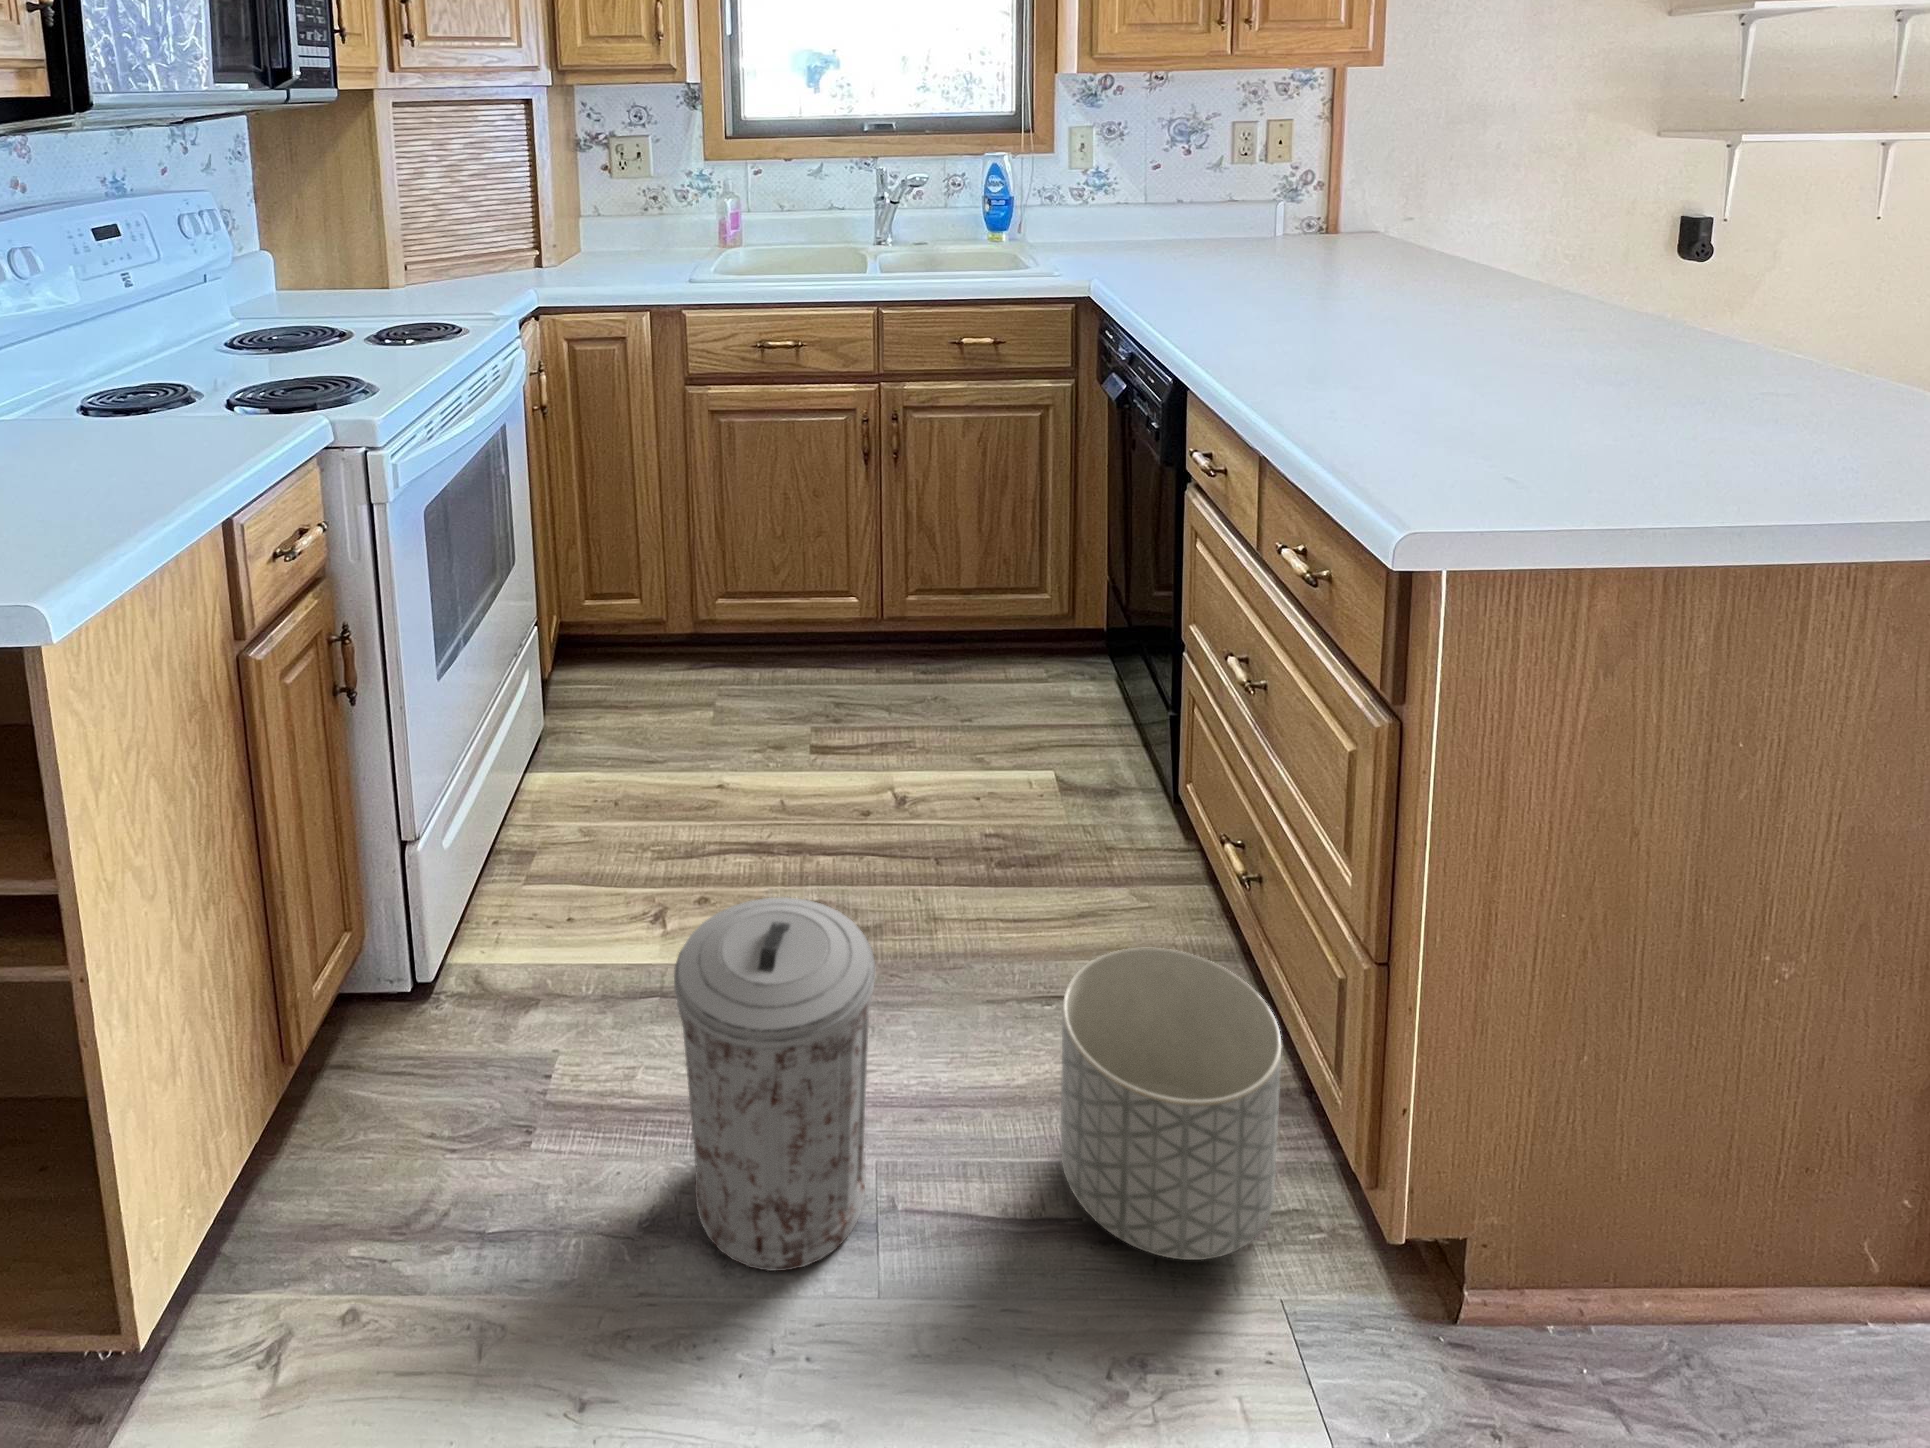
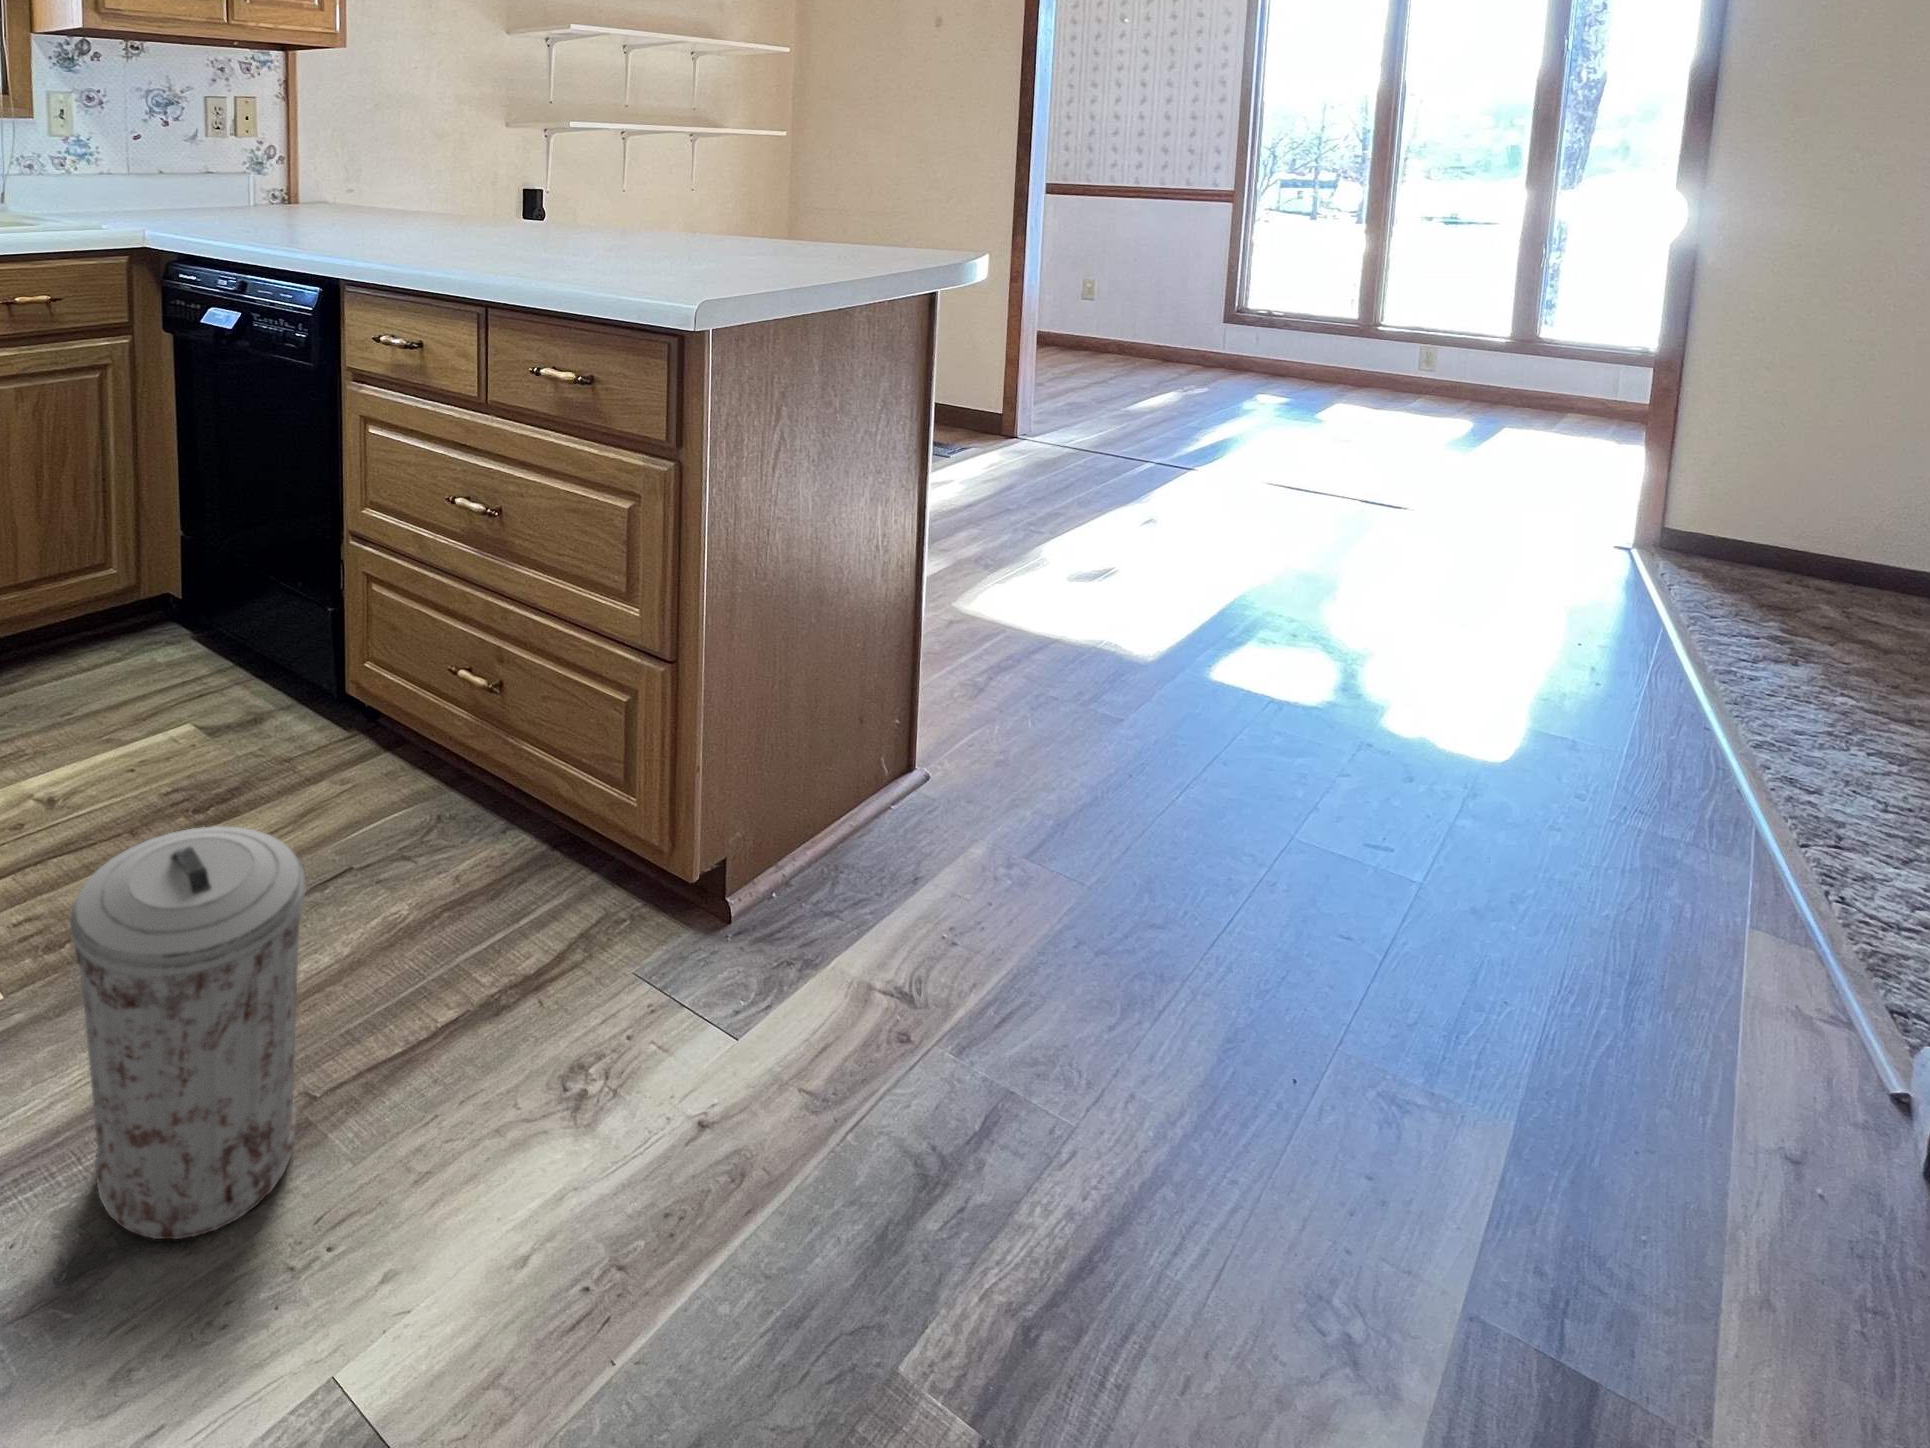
planter: present [1060,948,1282,1260] -> none [422,750,607,994]

